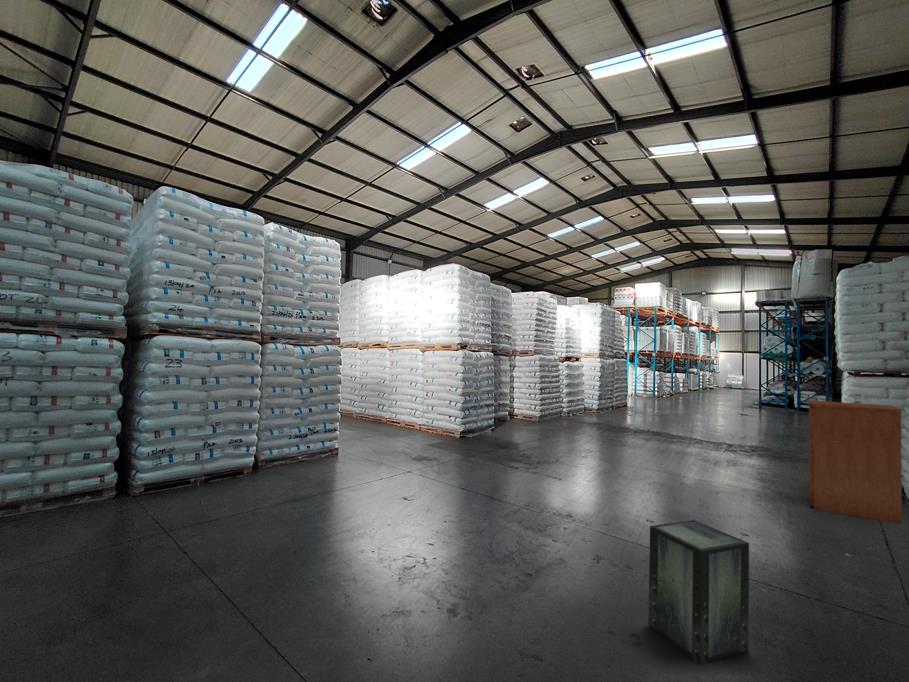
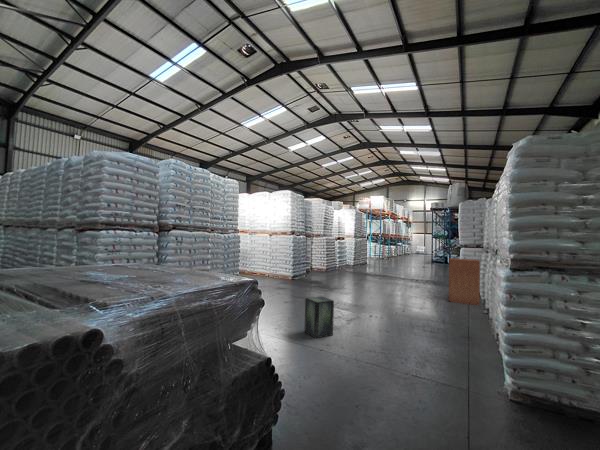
storage box: present [649,520,749,665] -> present [304,297,334,338]

